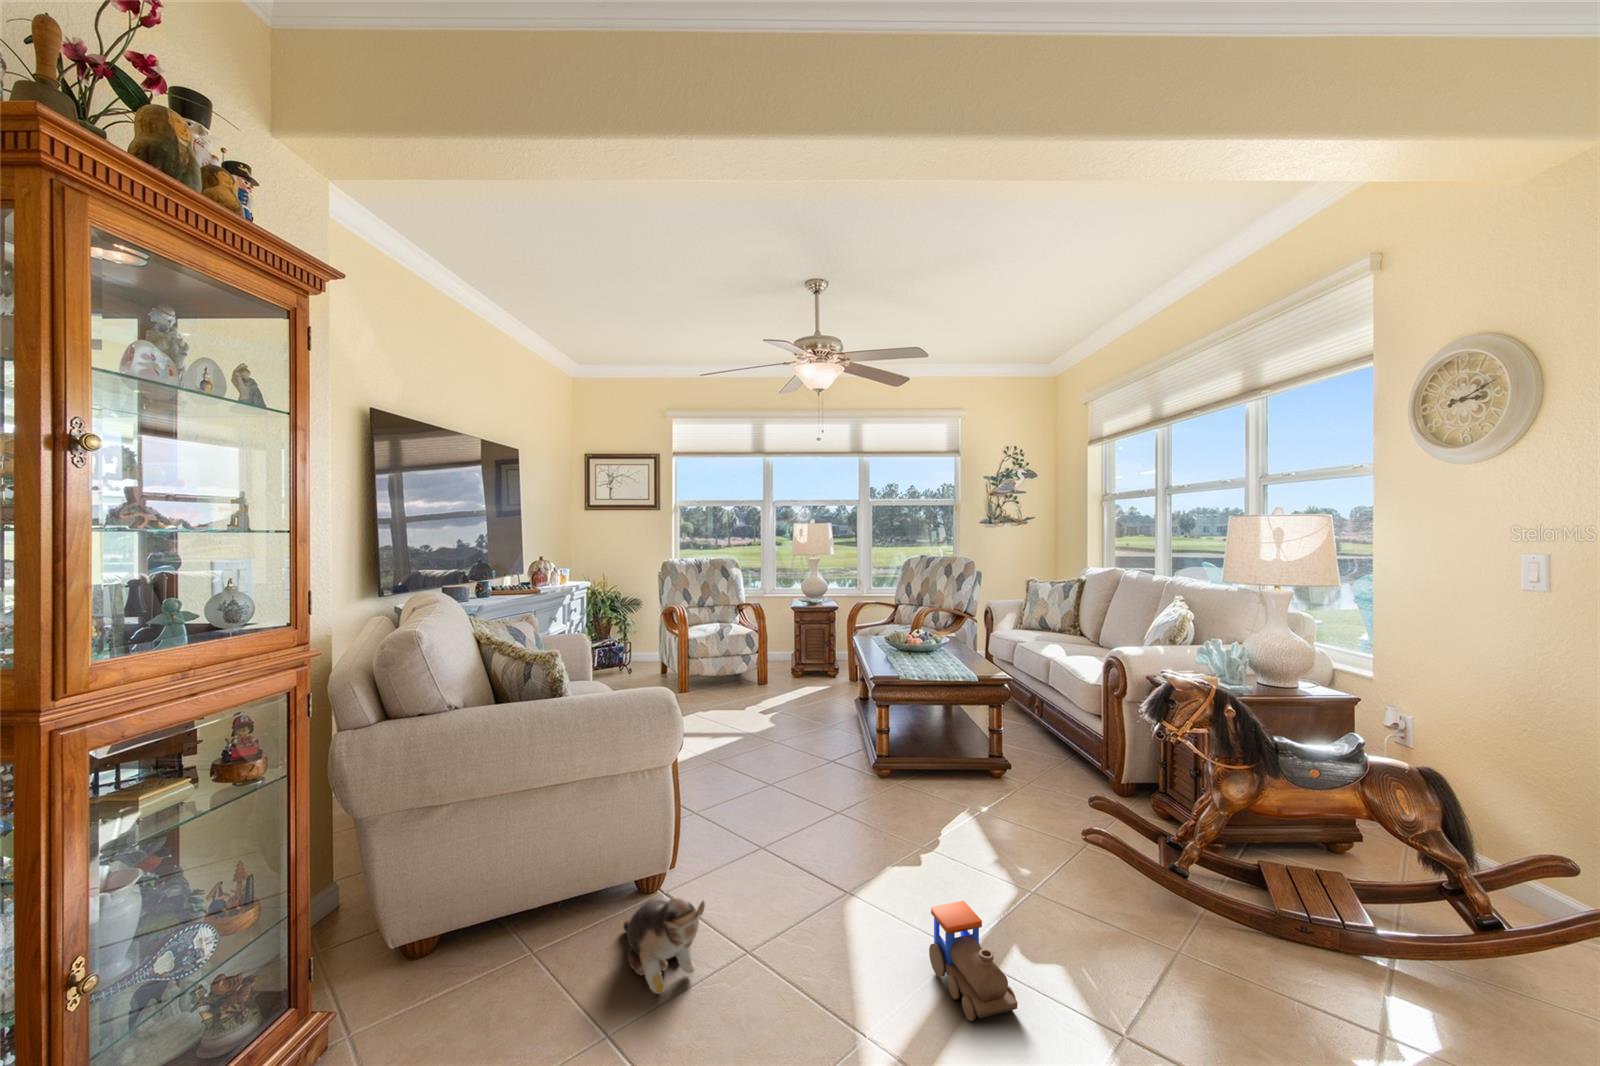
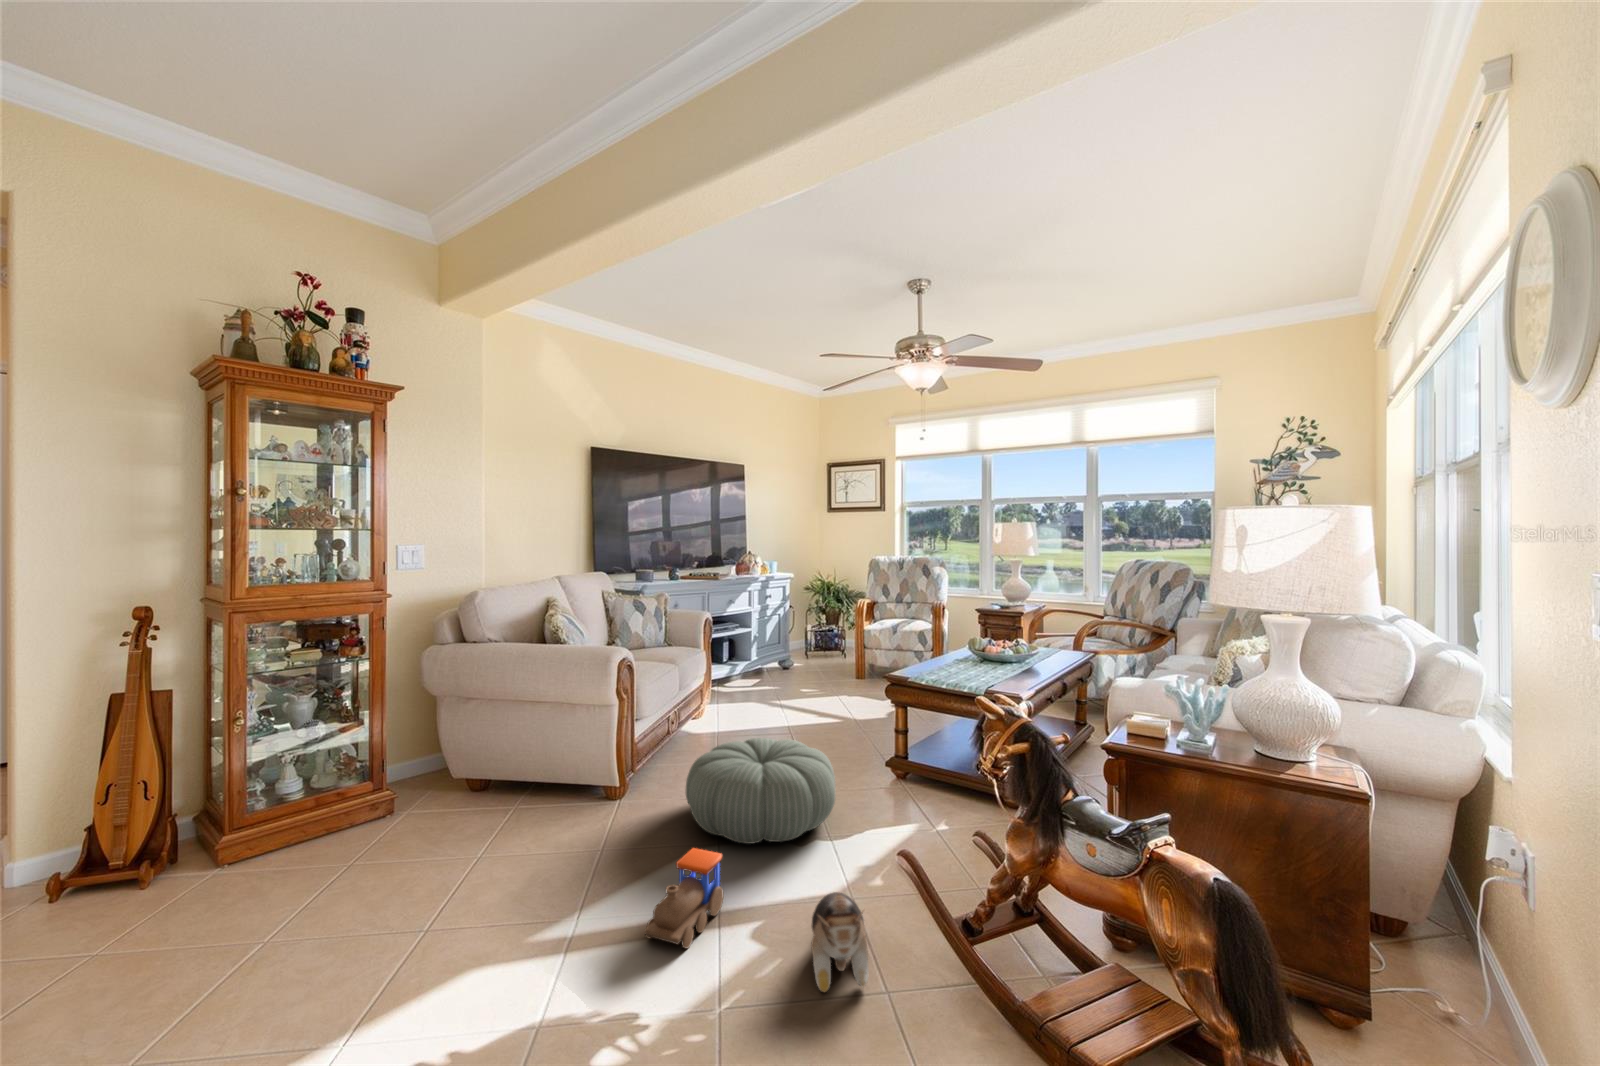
pouf: none [763,768,929,893] -> present [686,738,836,844]
plush toy: present [624,898,705,994] -> present [811,892,869,992]

